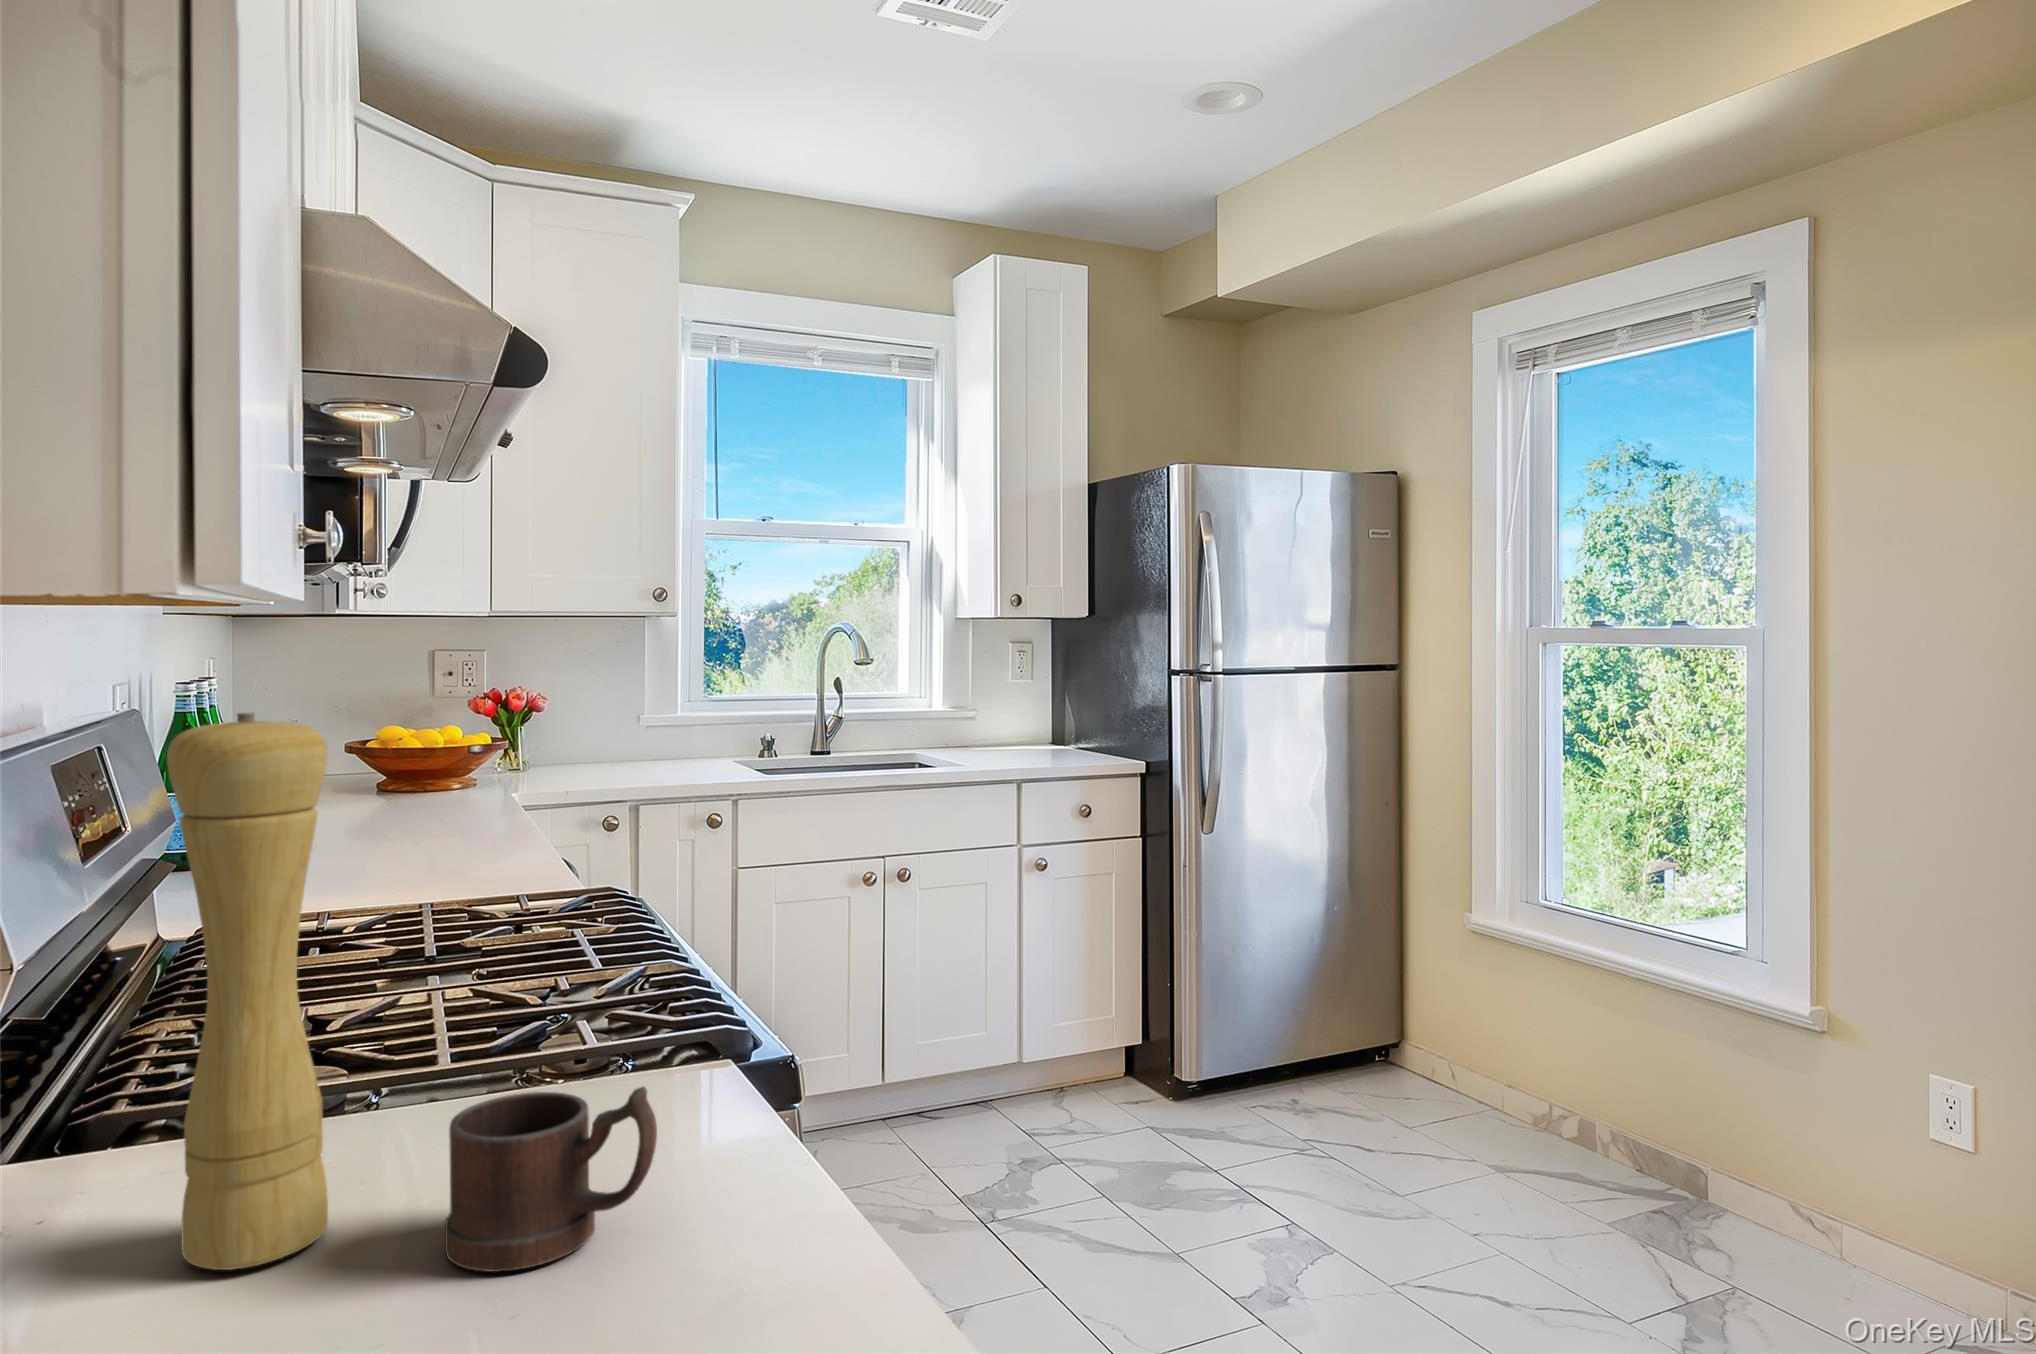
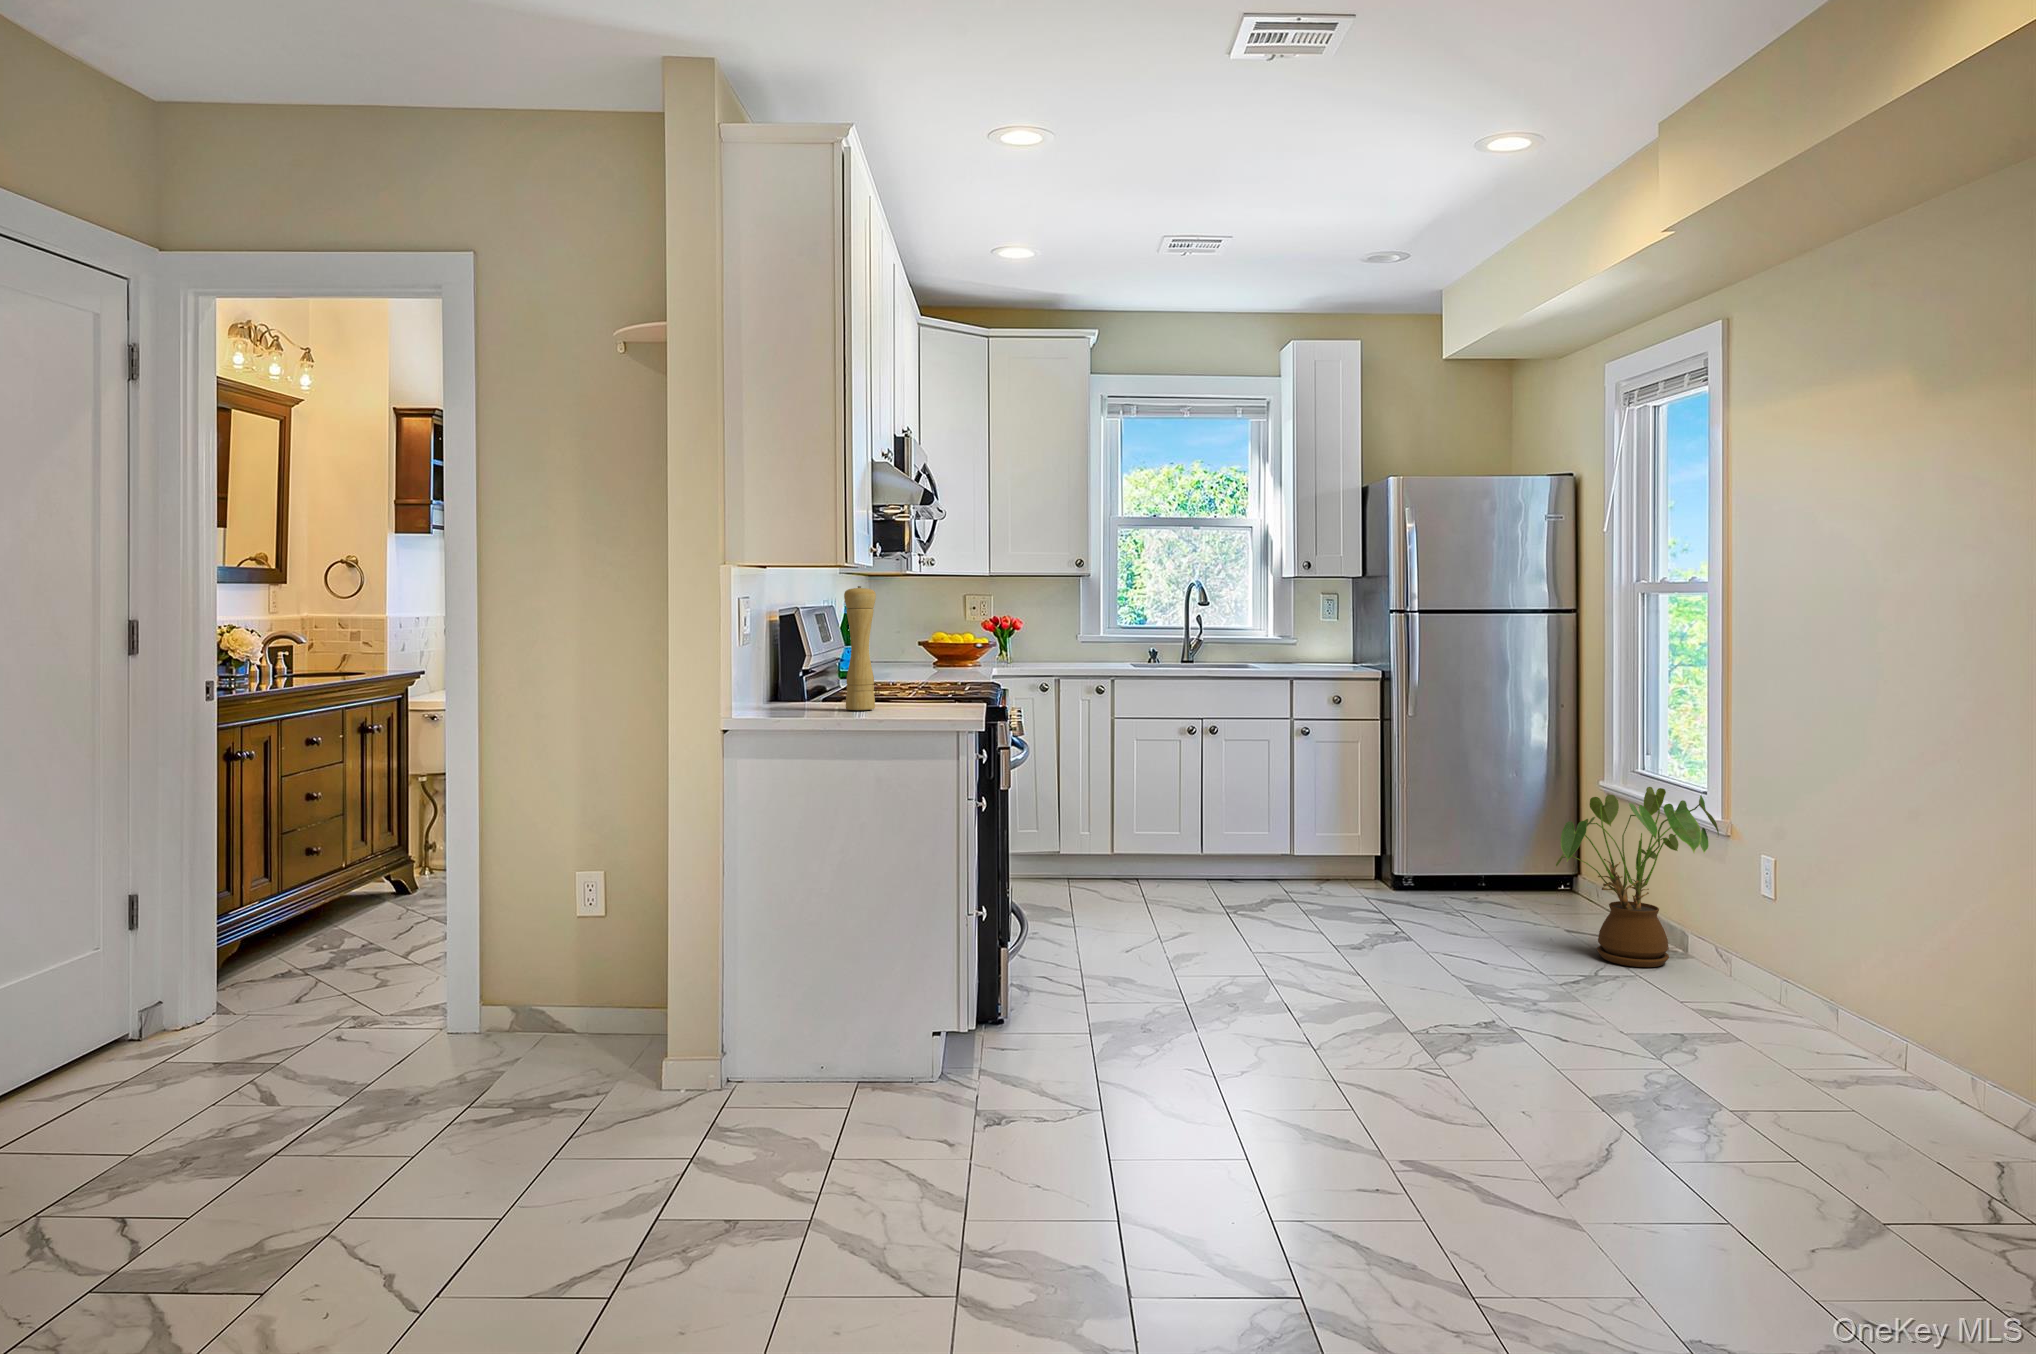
house plant: none [1532,956,1796,1250] -> present [1556,787,1719,967]
mug: present [445,1087,657,1272] -> none [897,675,941,712]

